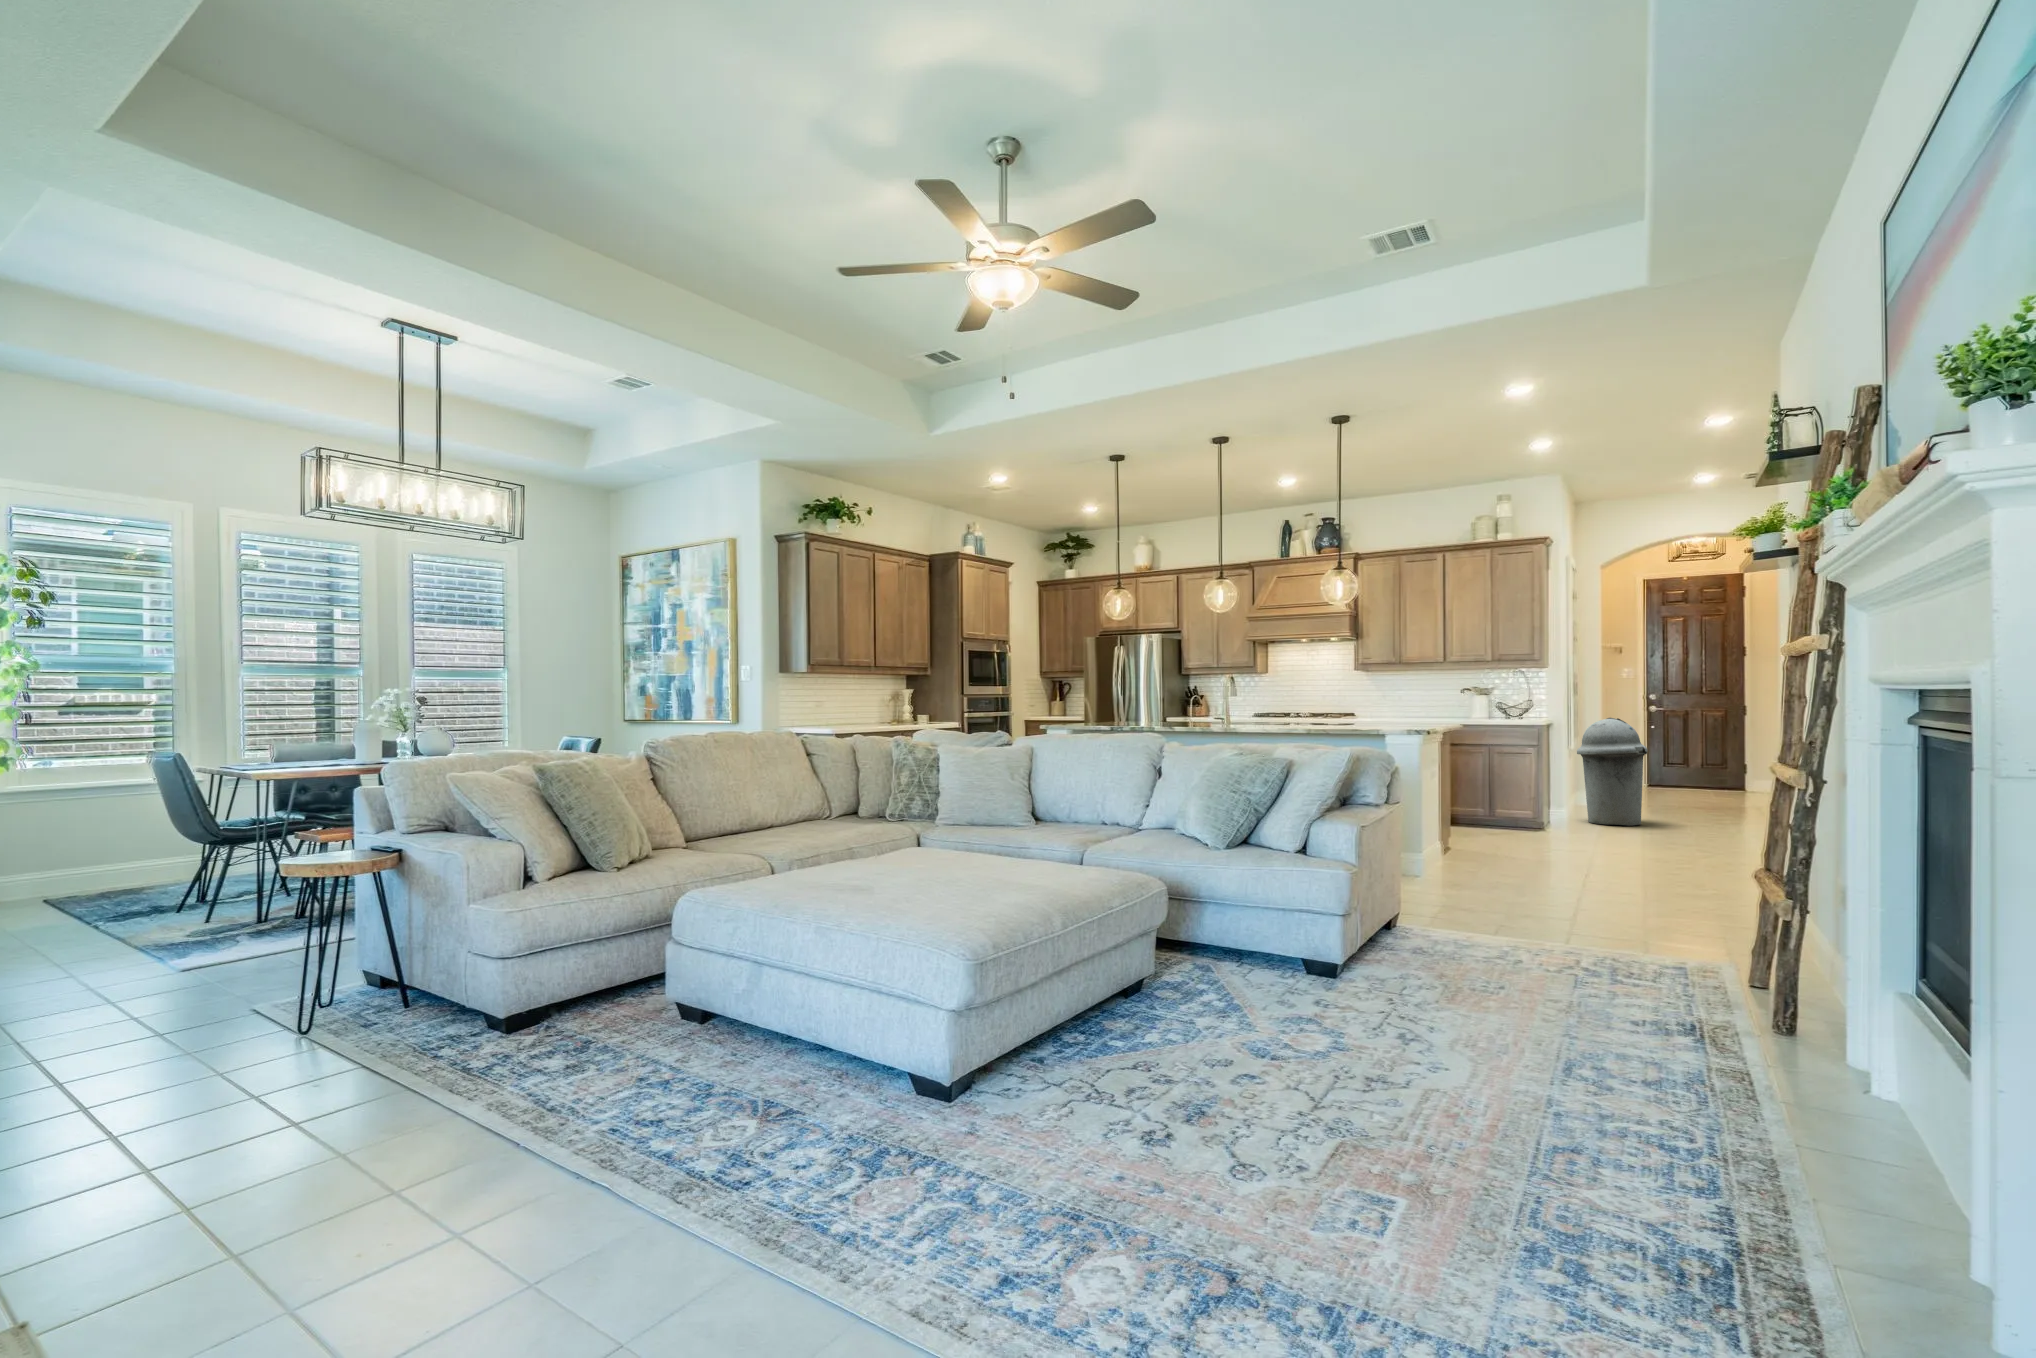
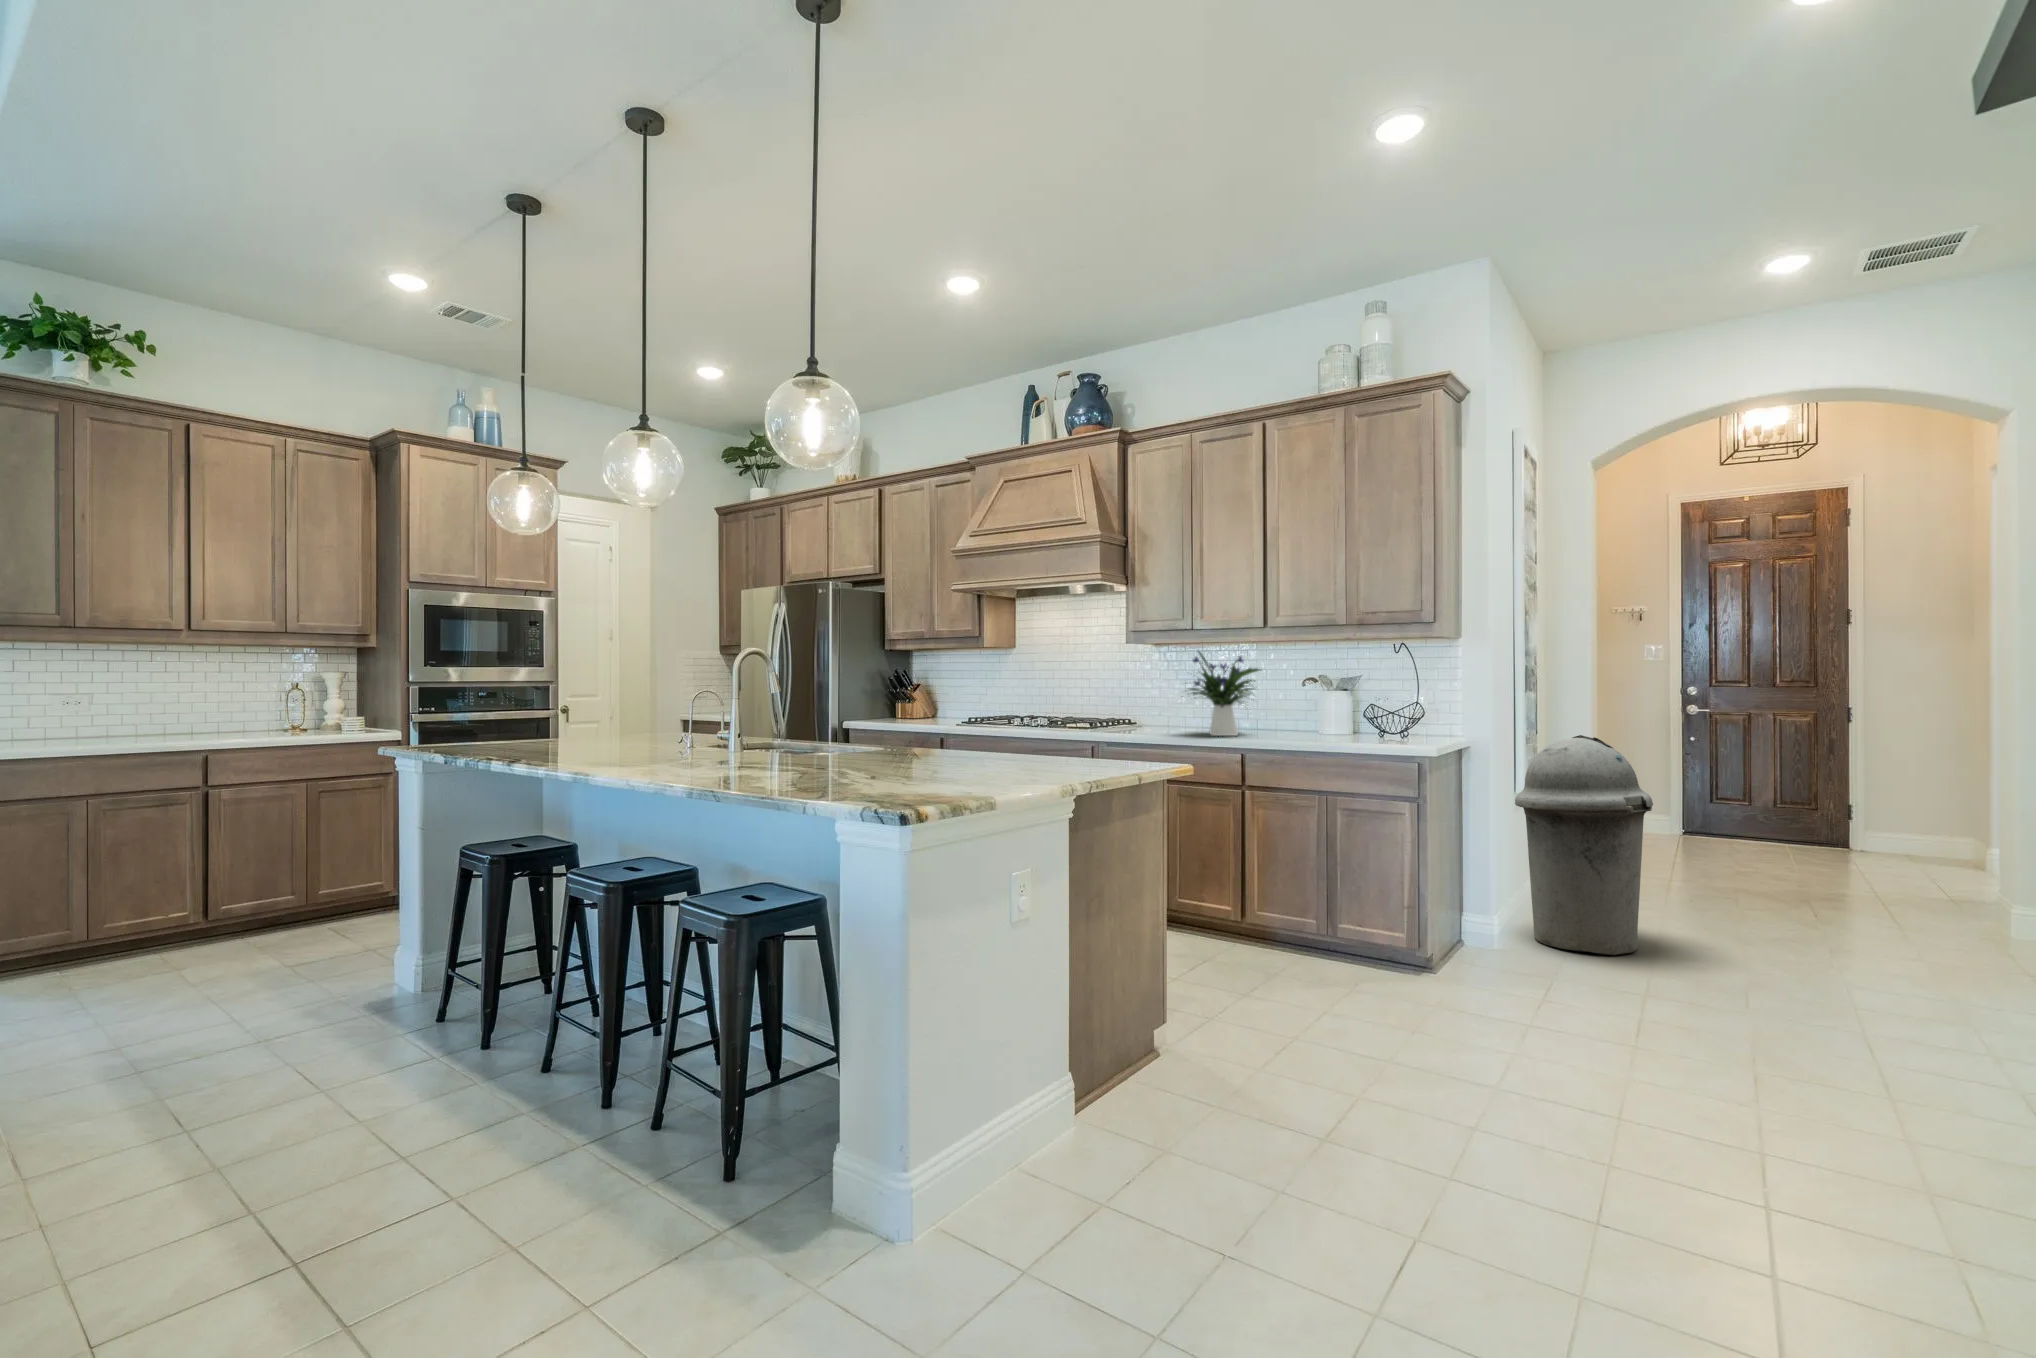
flower arrangement: none [1399,675,1445,720] -> present [1190,651,1261,736]

